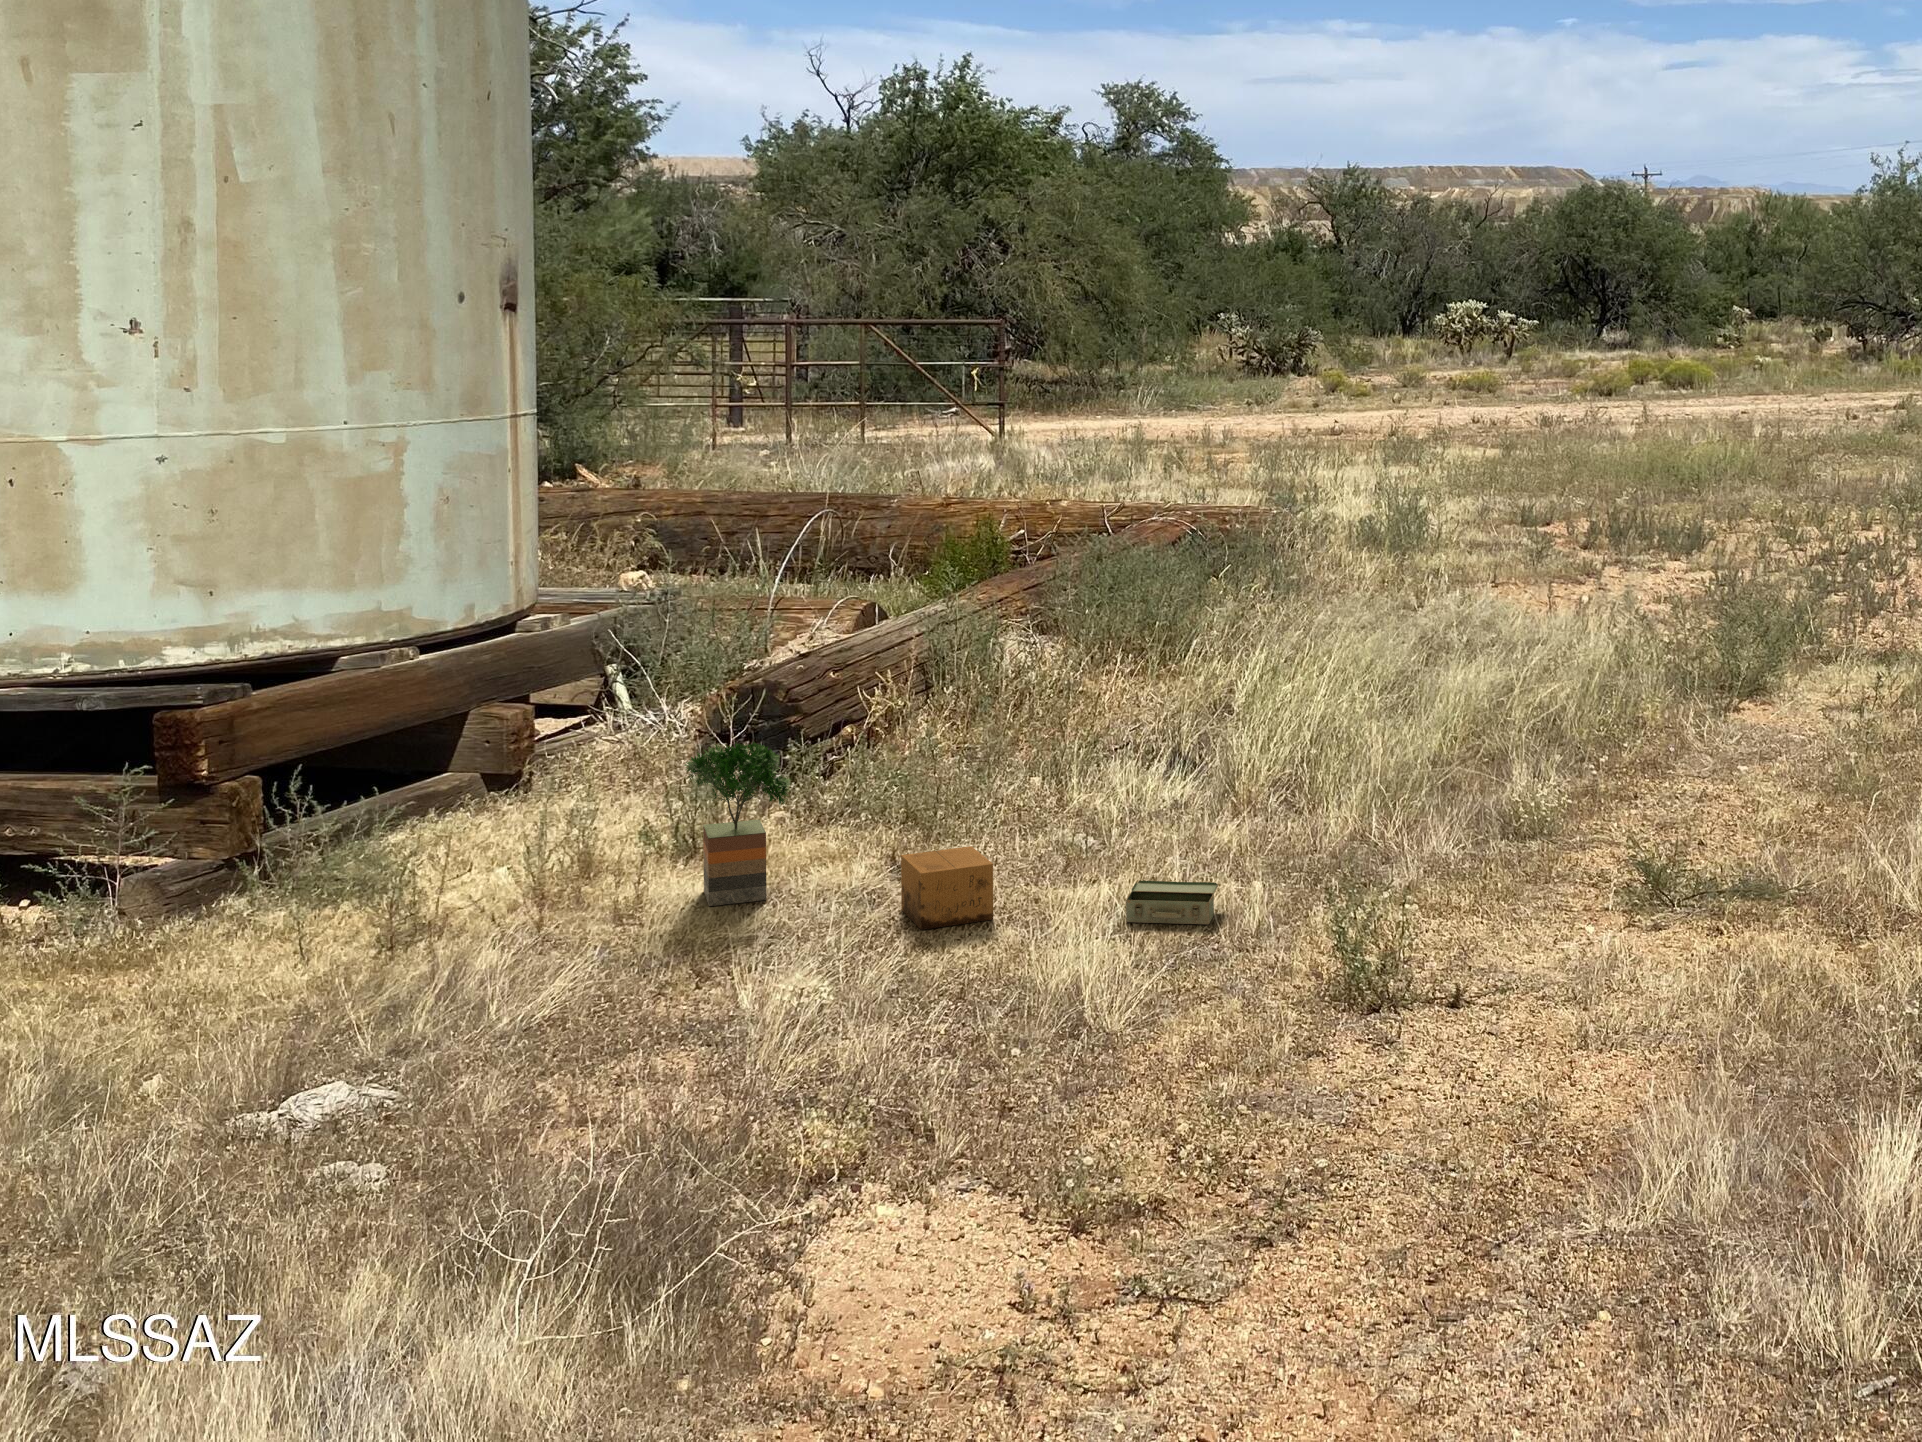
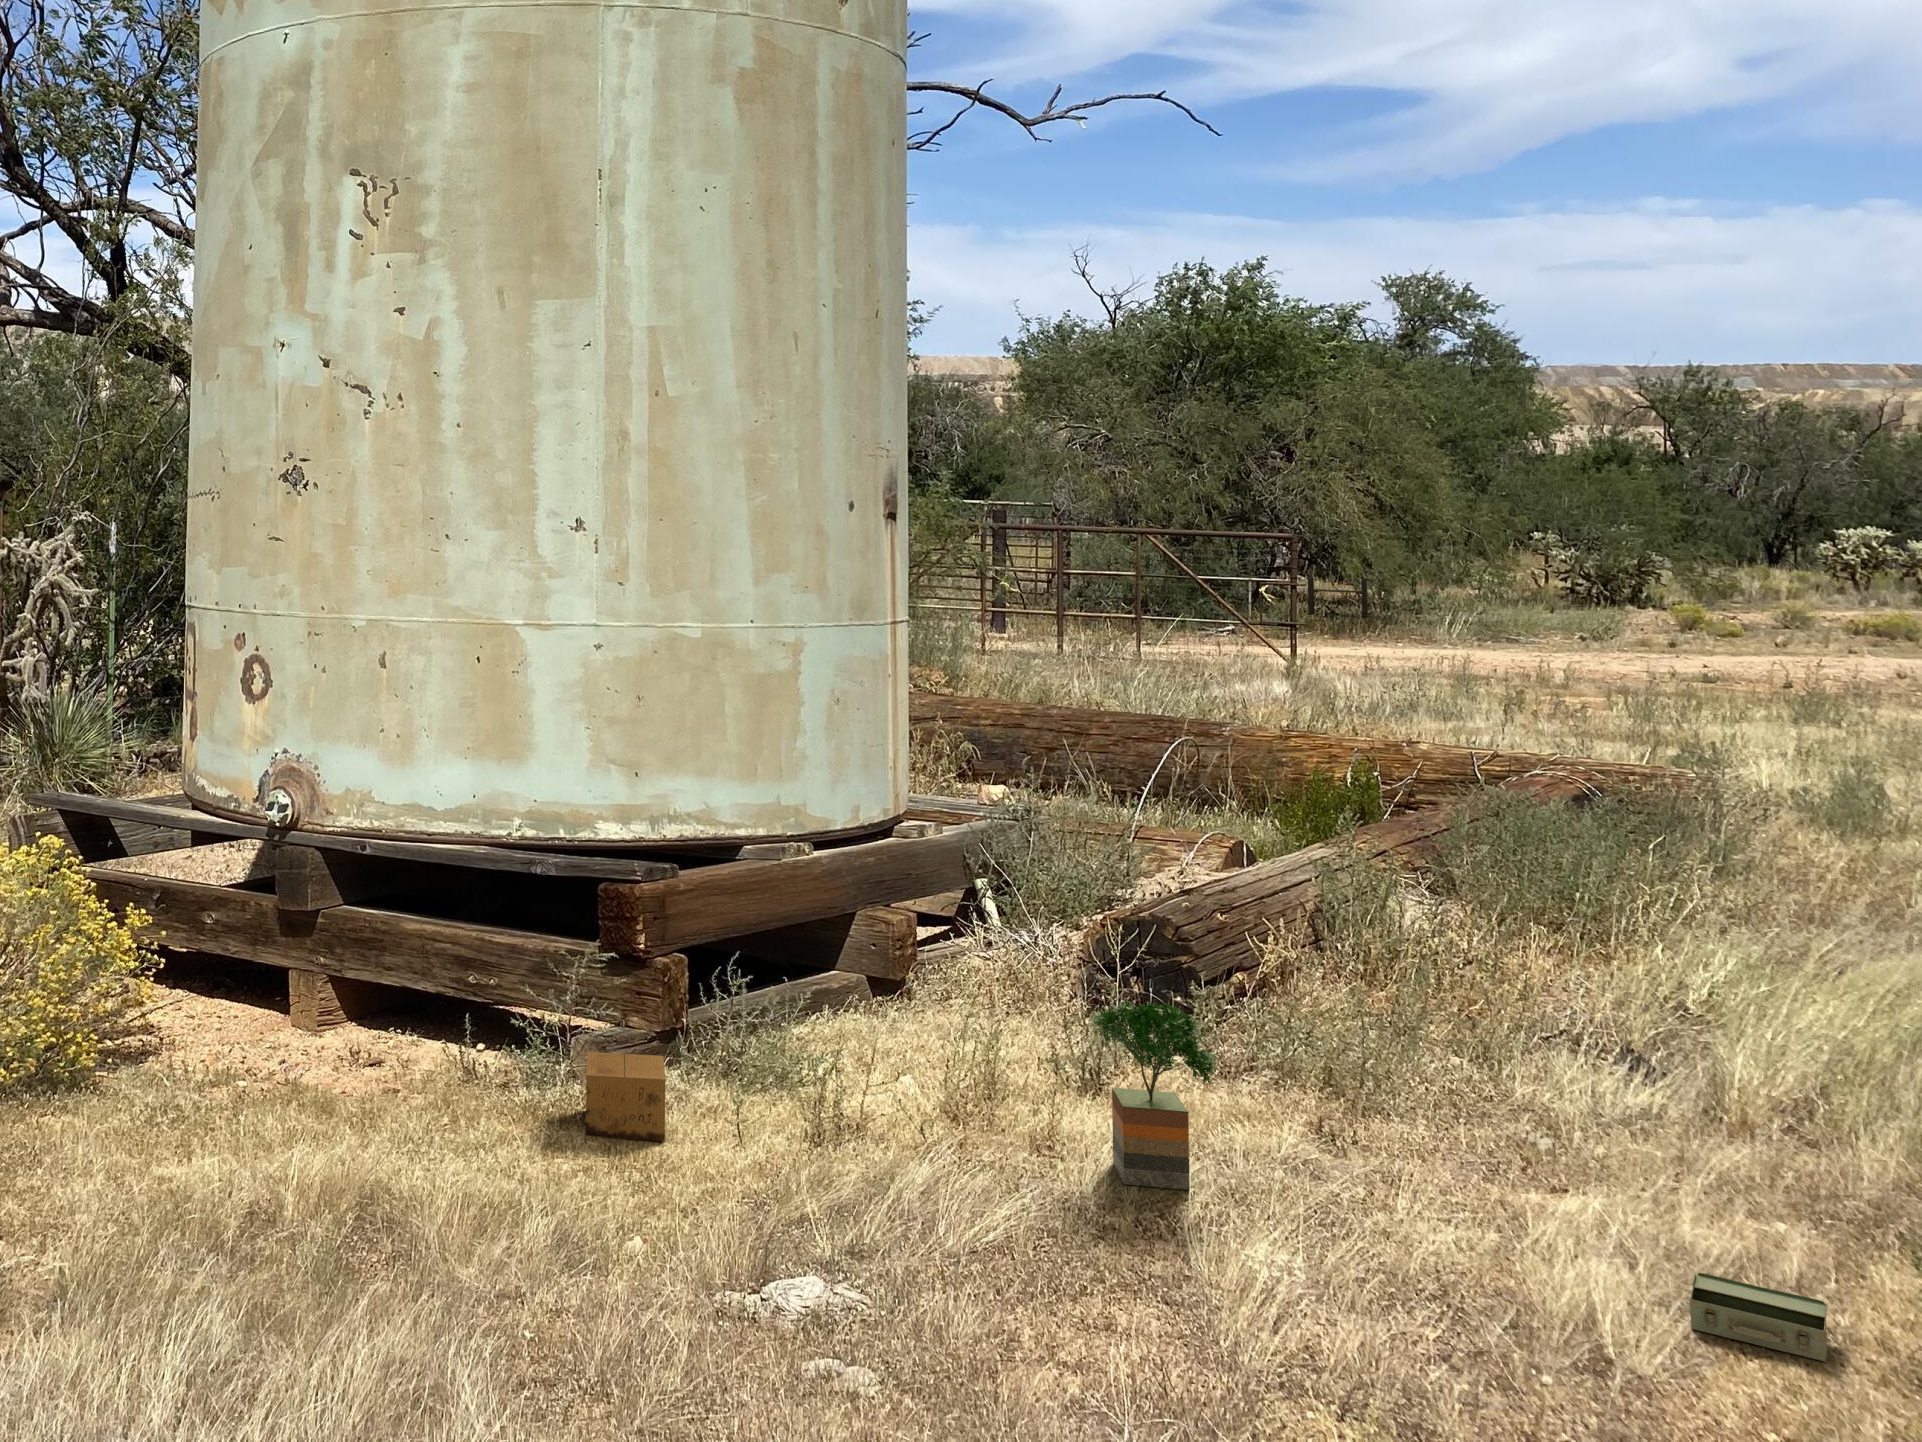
bench: none [1028,359,1080,397] -> present [1308,576,1368,617]
cardboard box: present [901,846,993,930] -> present [586,1052,665,1141]

